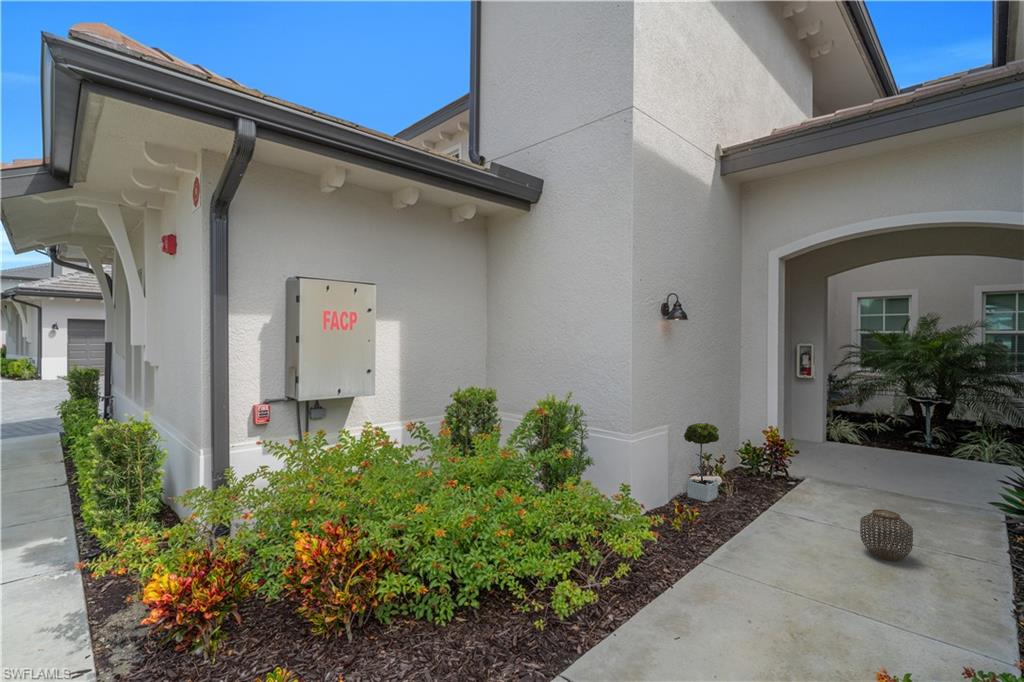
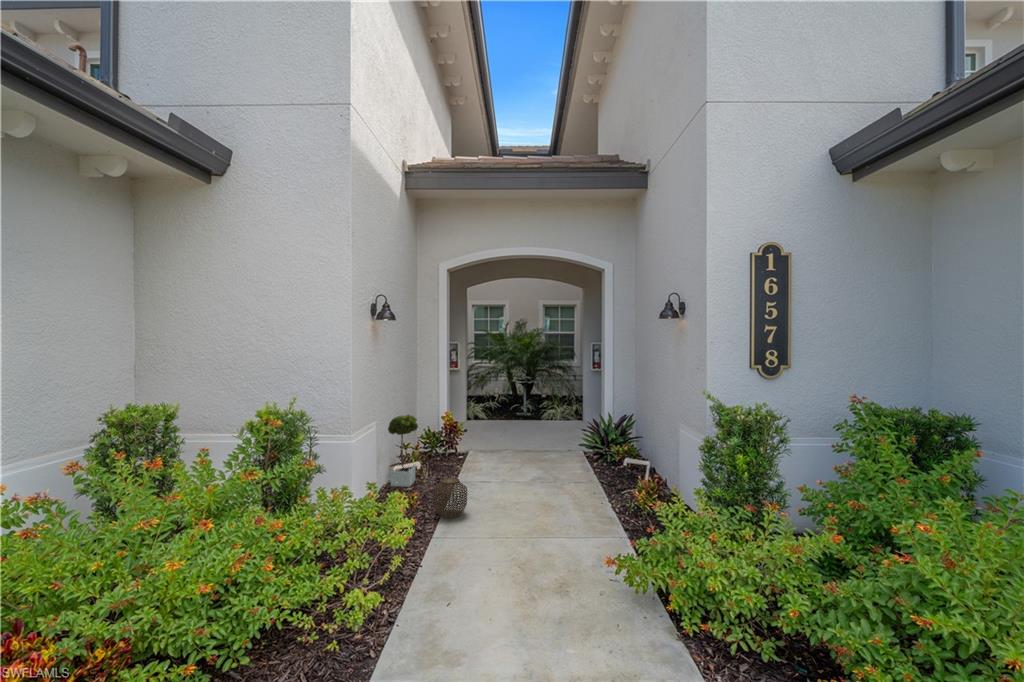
woven basket: present [860,509,913,561] -> present [433,478,467,518]

